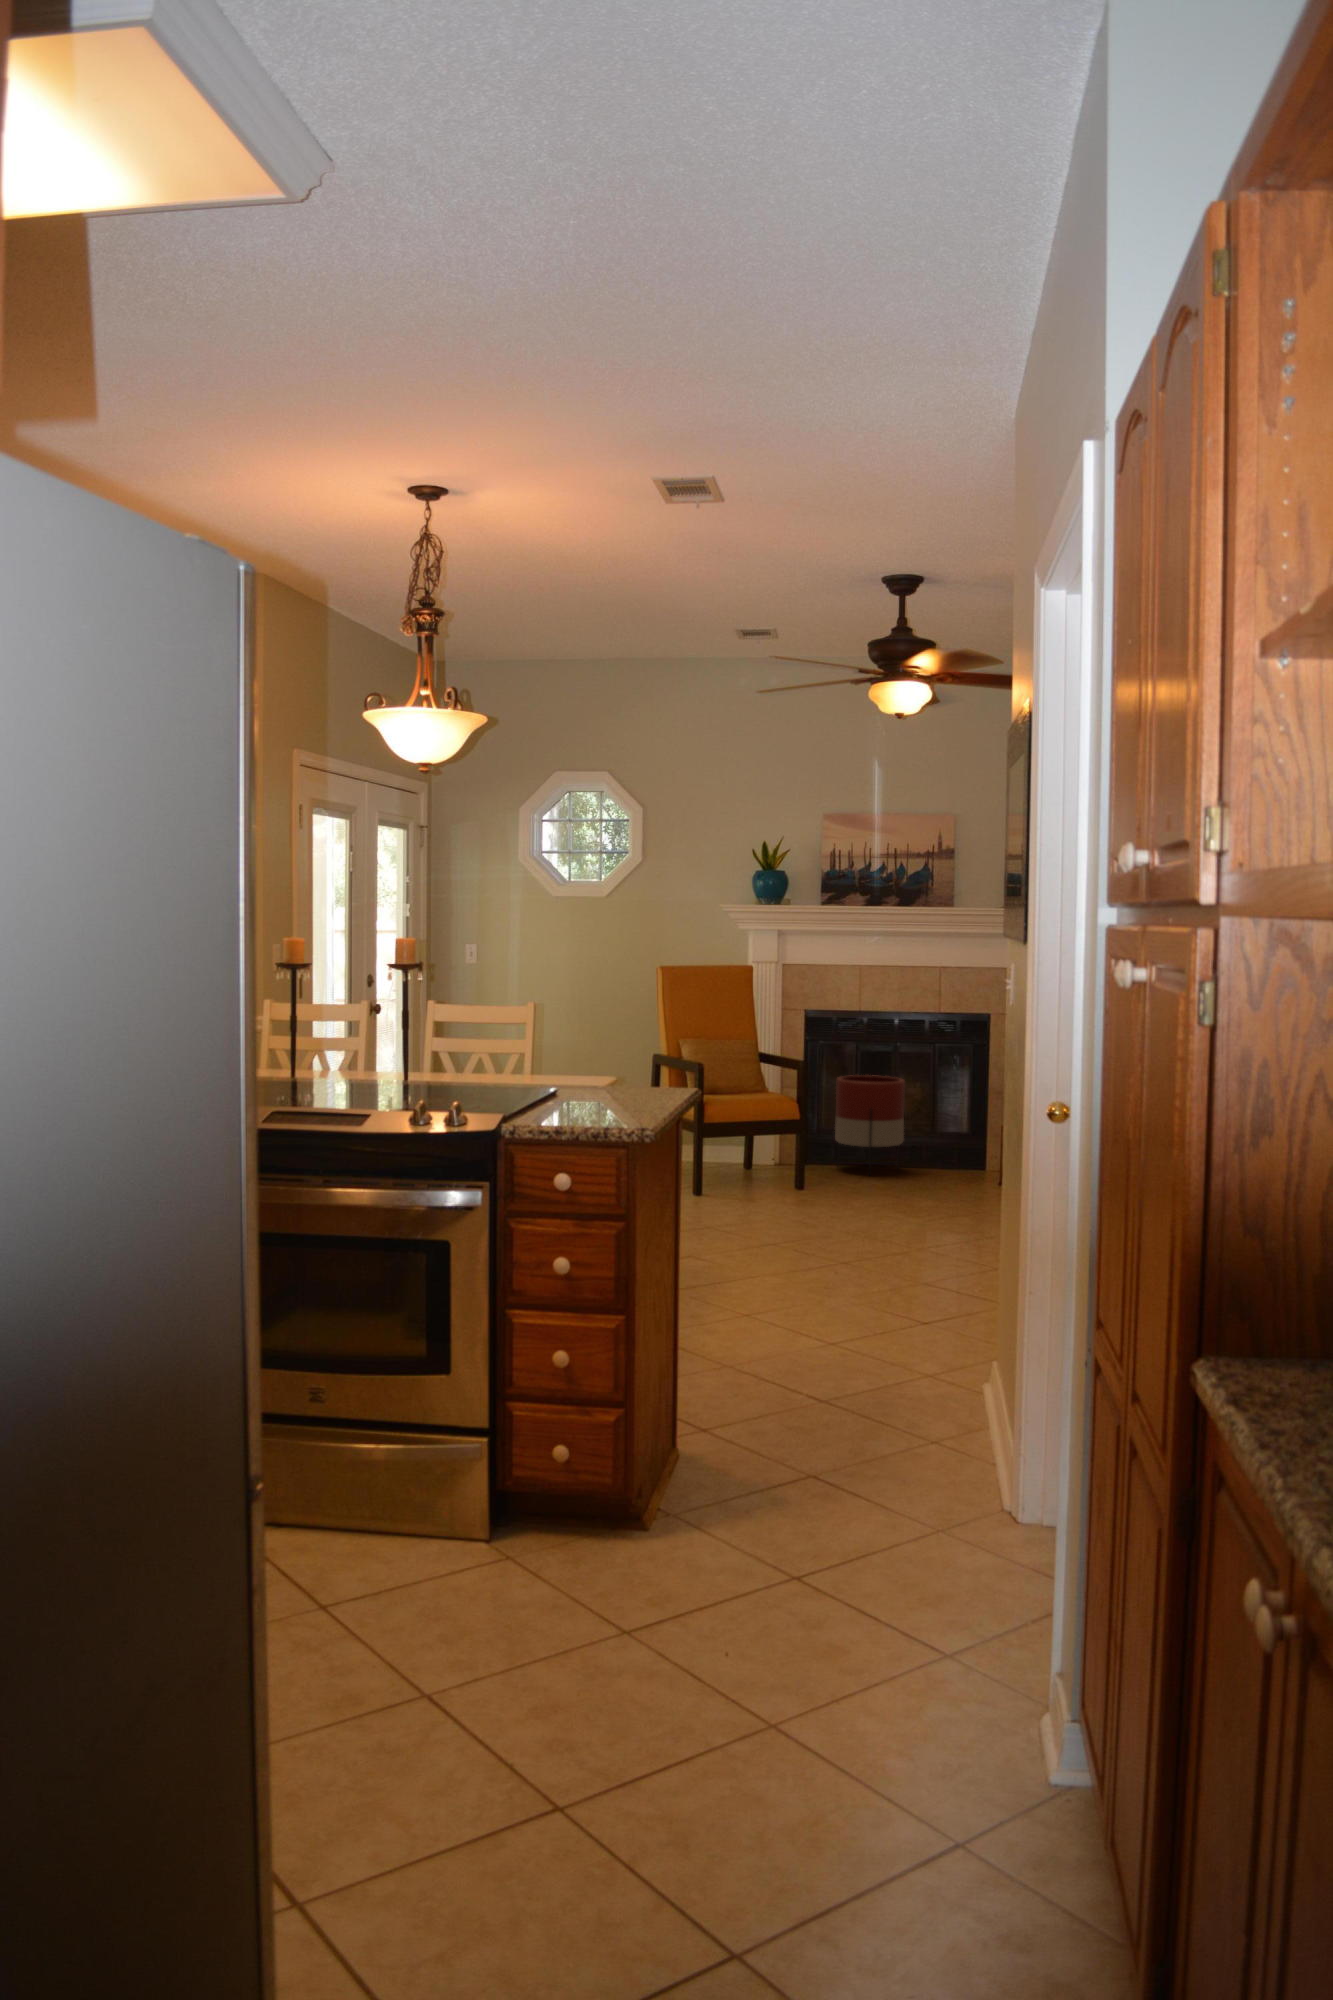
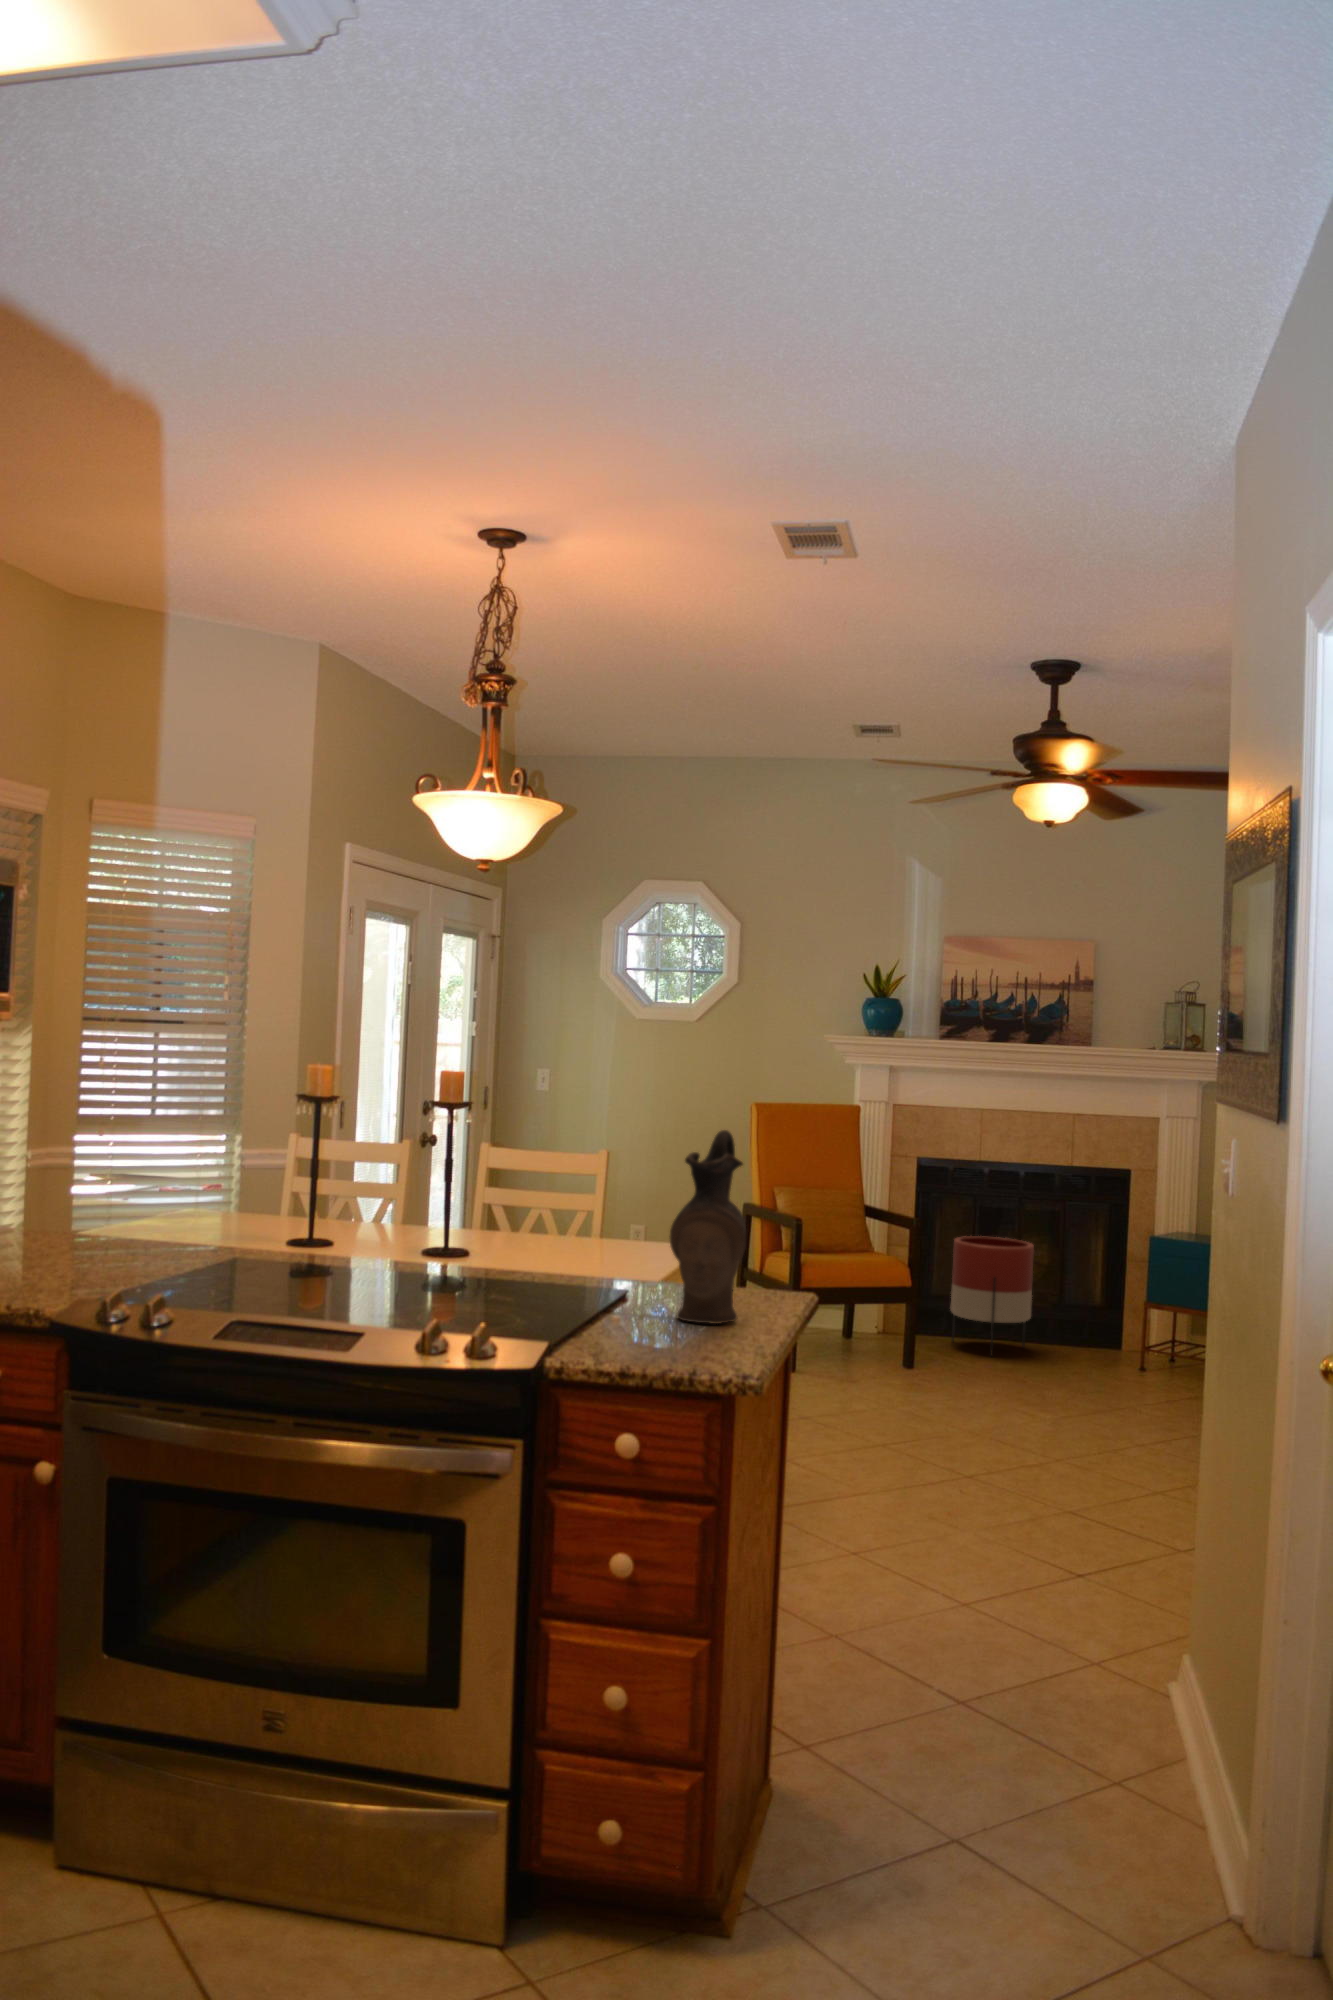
ceramic pitcher: none [587,968,642,1106] -> present [669,1130,746,1324]

